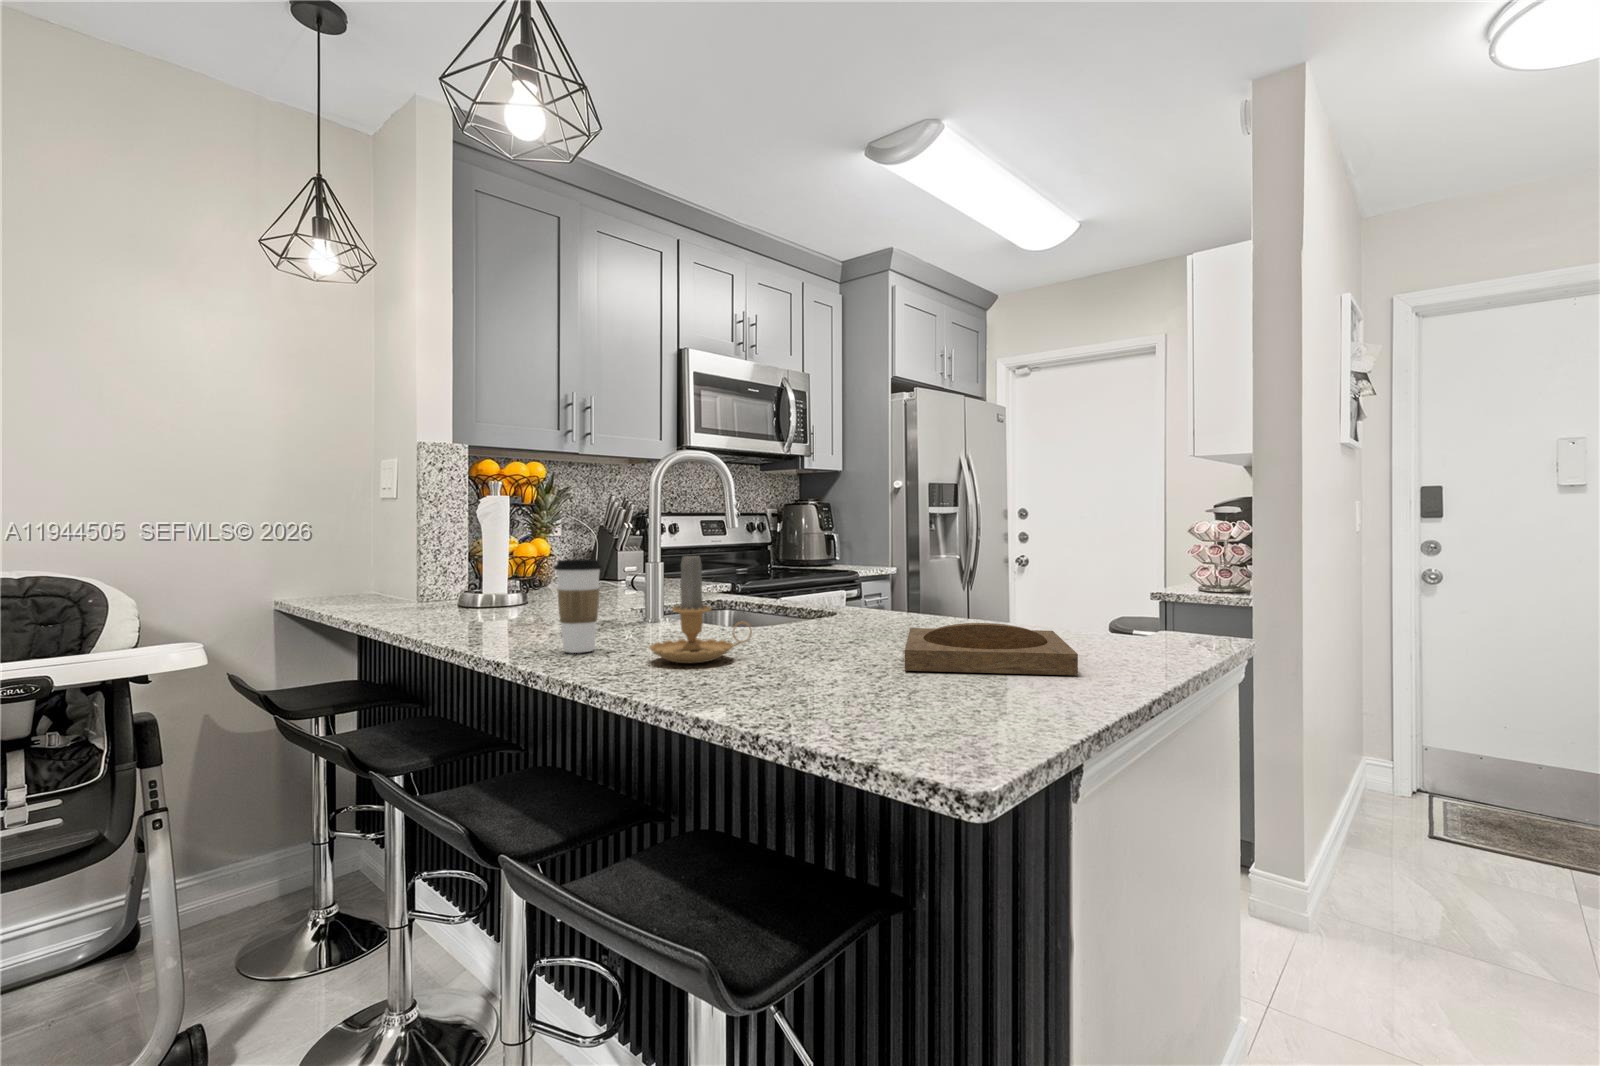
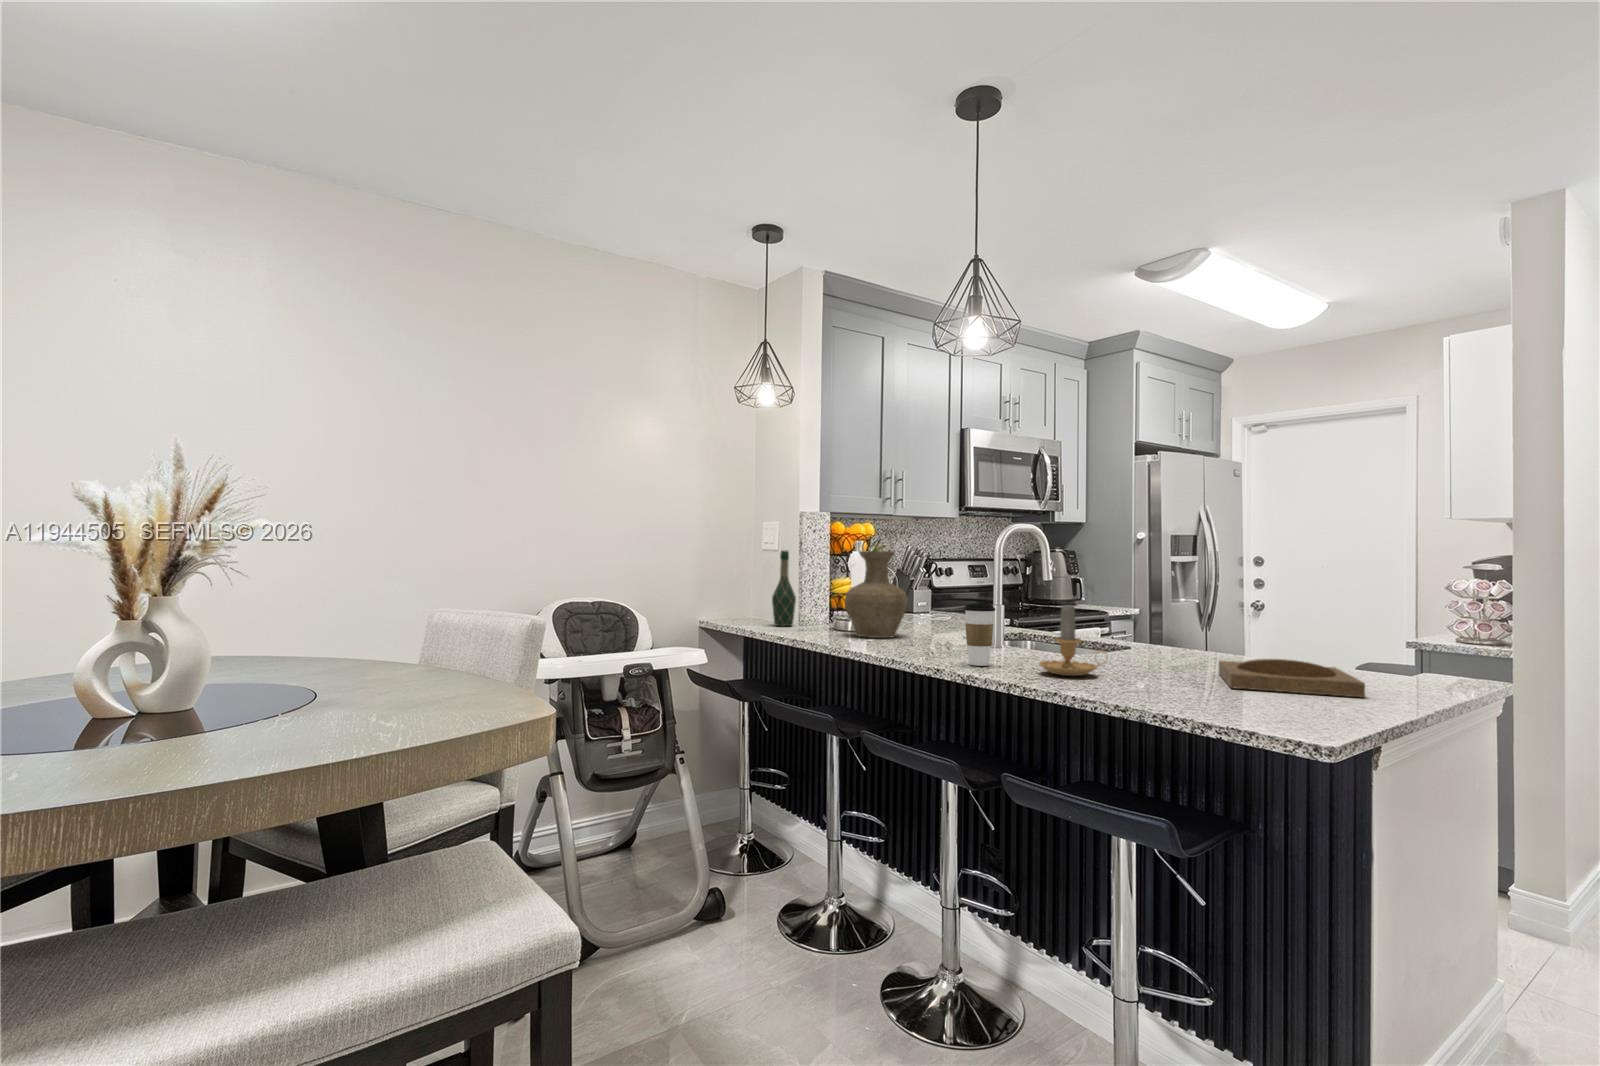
vase: none [460,494,554,615] -> present [845,551,908,638]
wine bottle: none [382,499,420,604] -> present [772,550,796,626]

